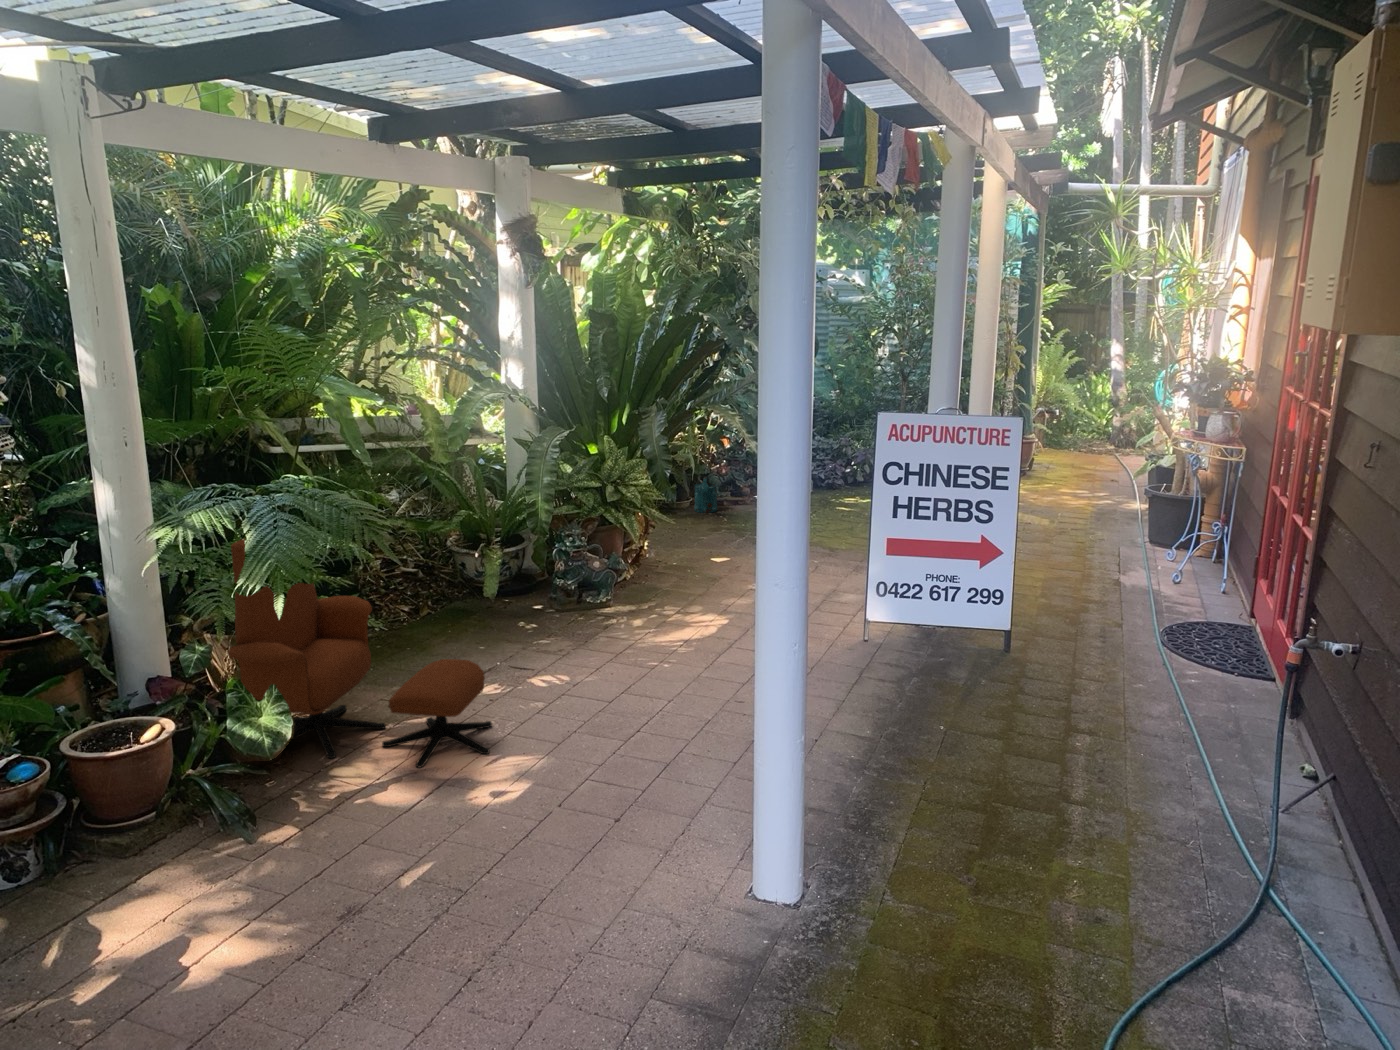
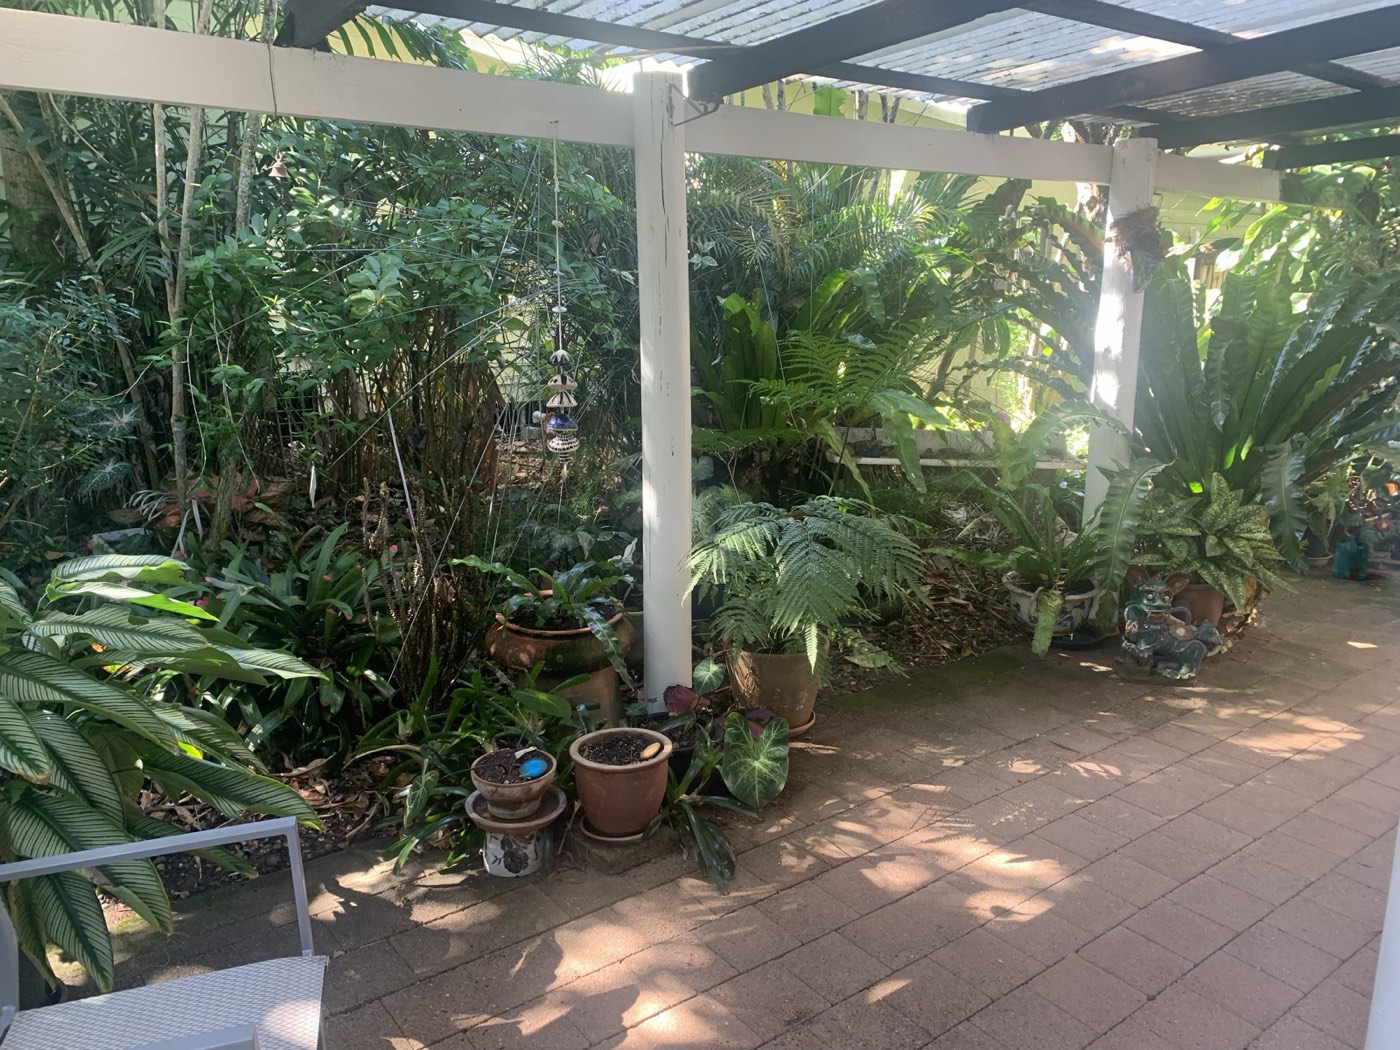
lounge chair: present [228,538,492,768] -> none [737,546,1010,858]

